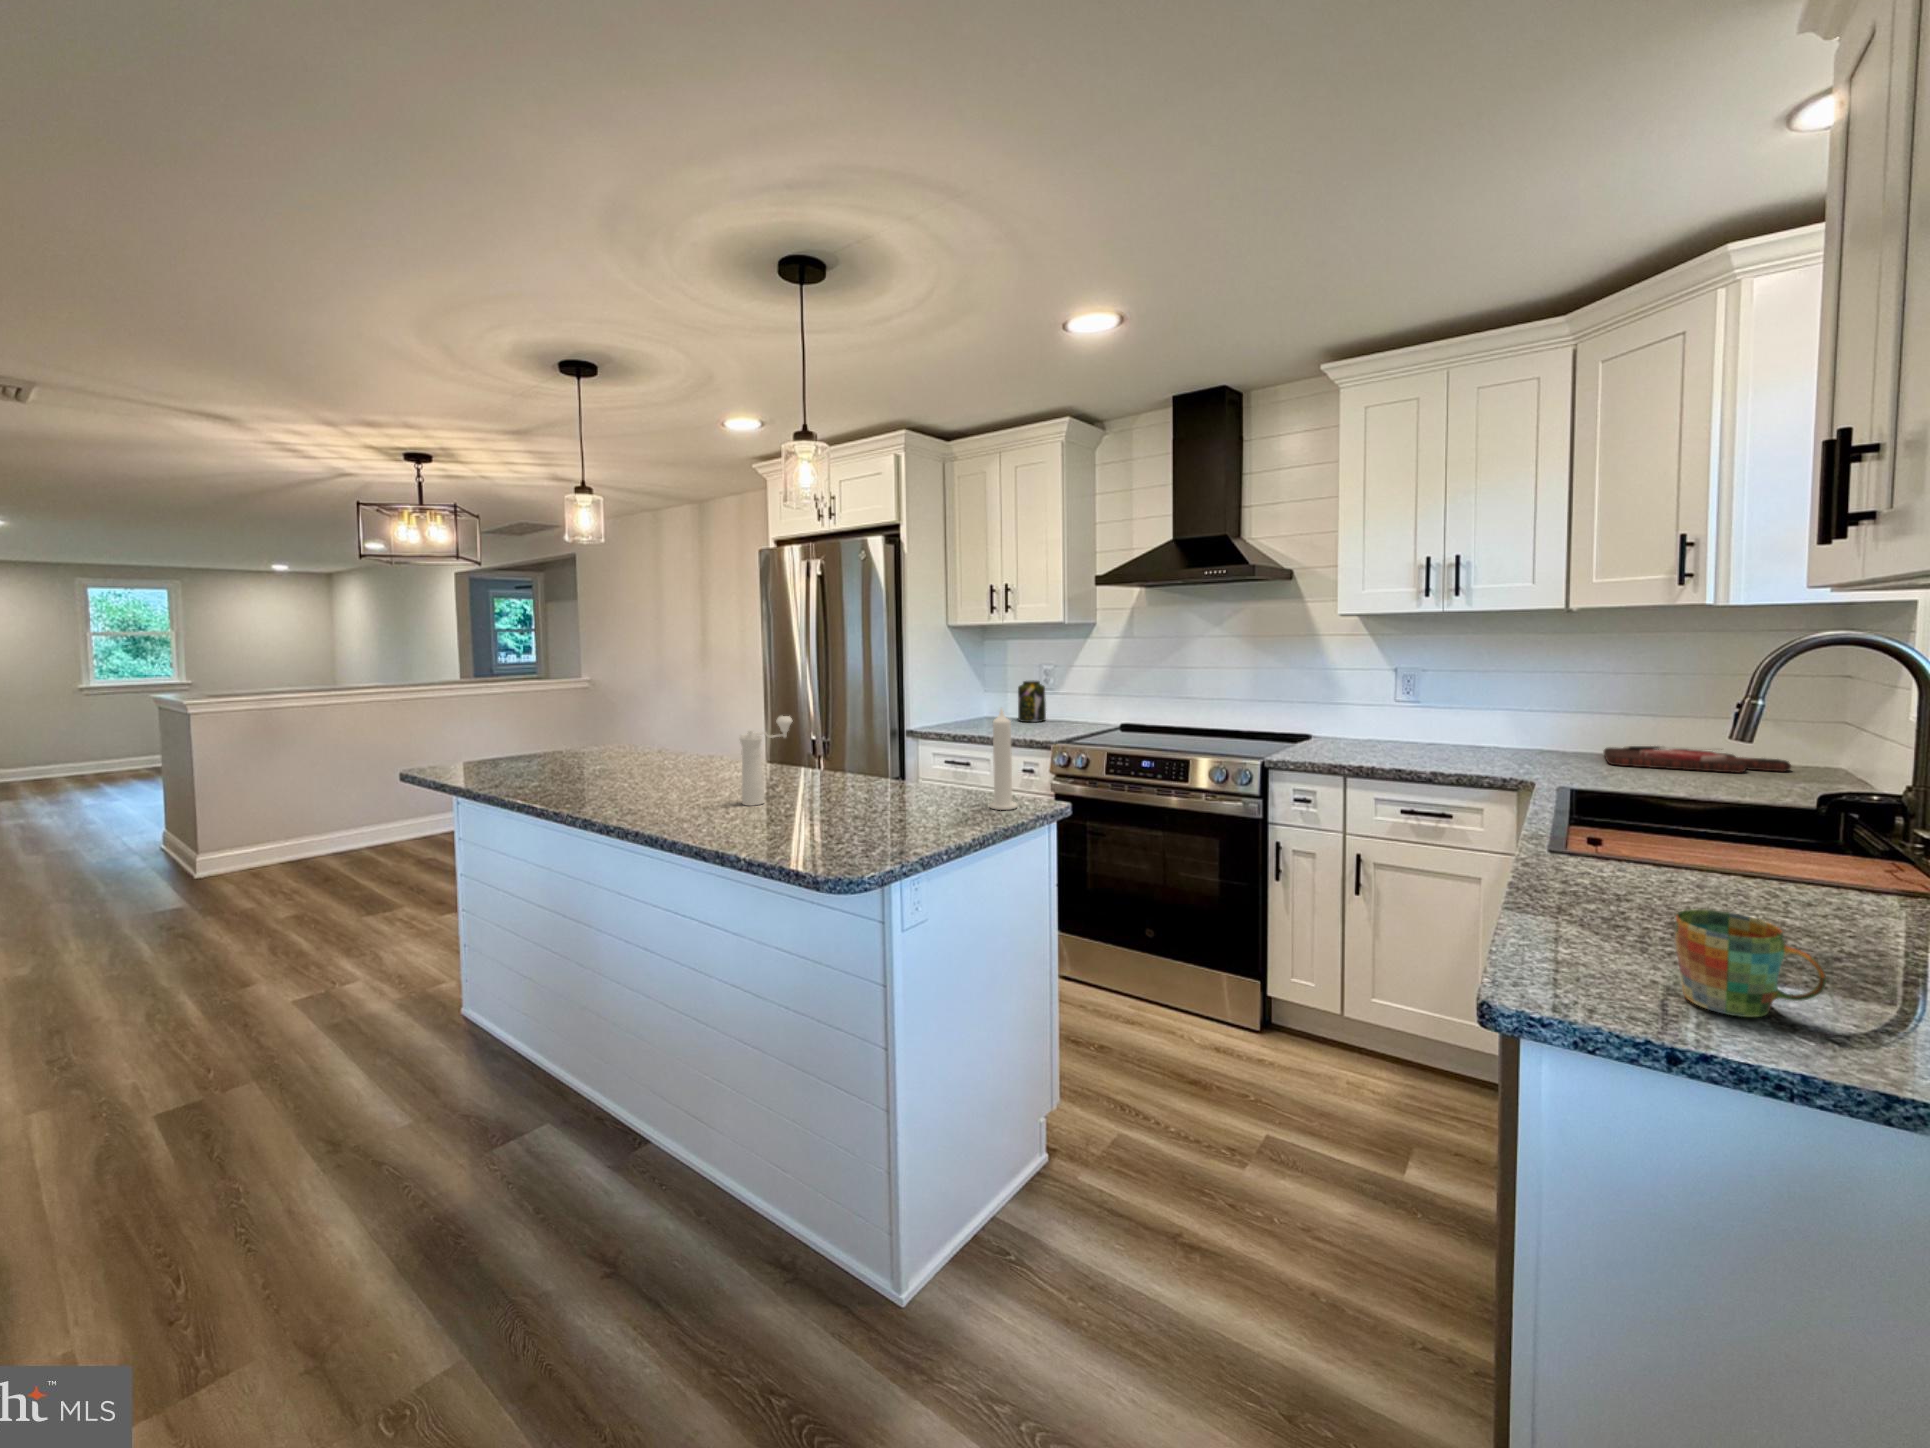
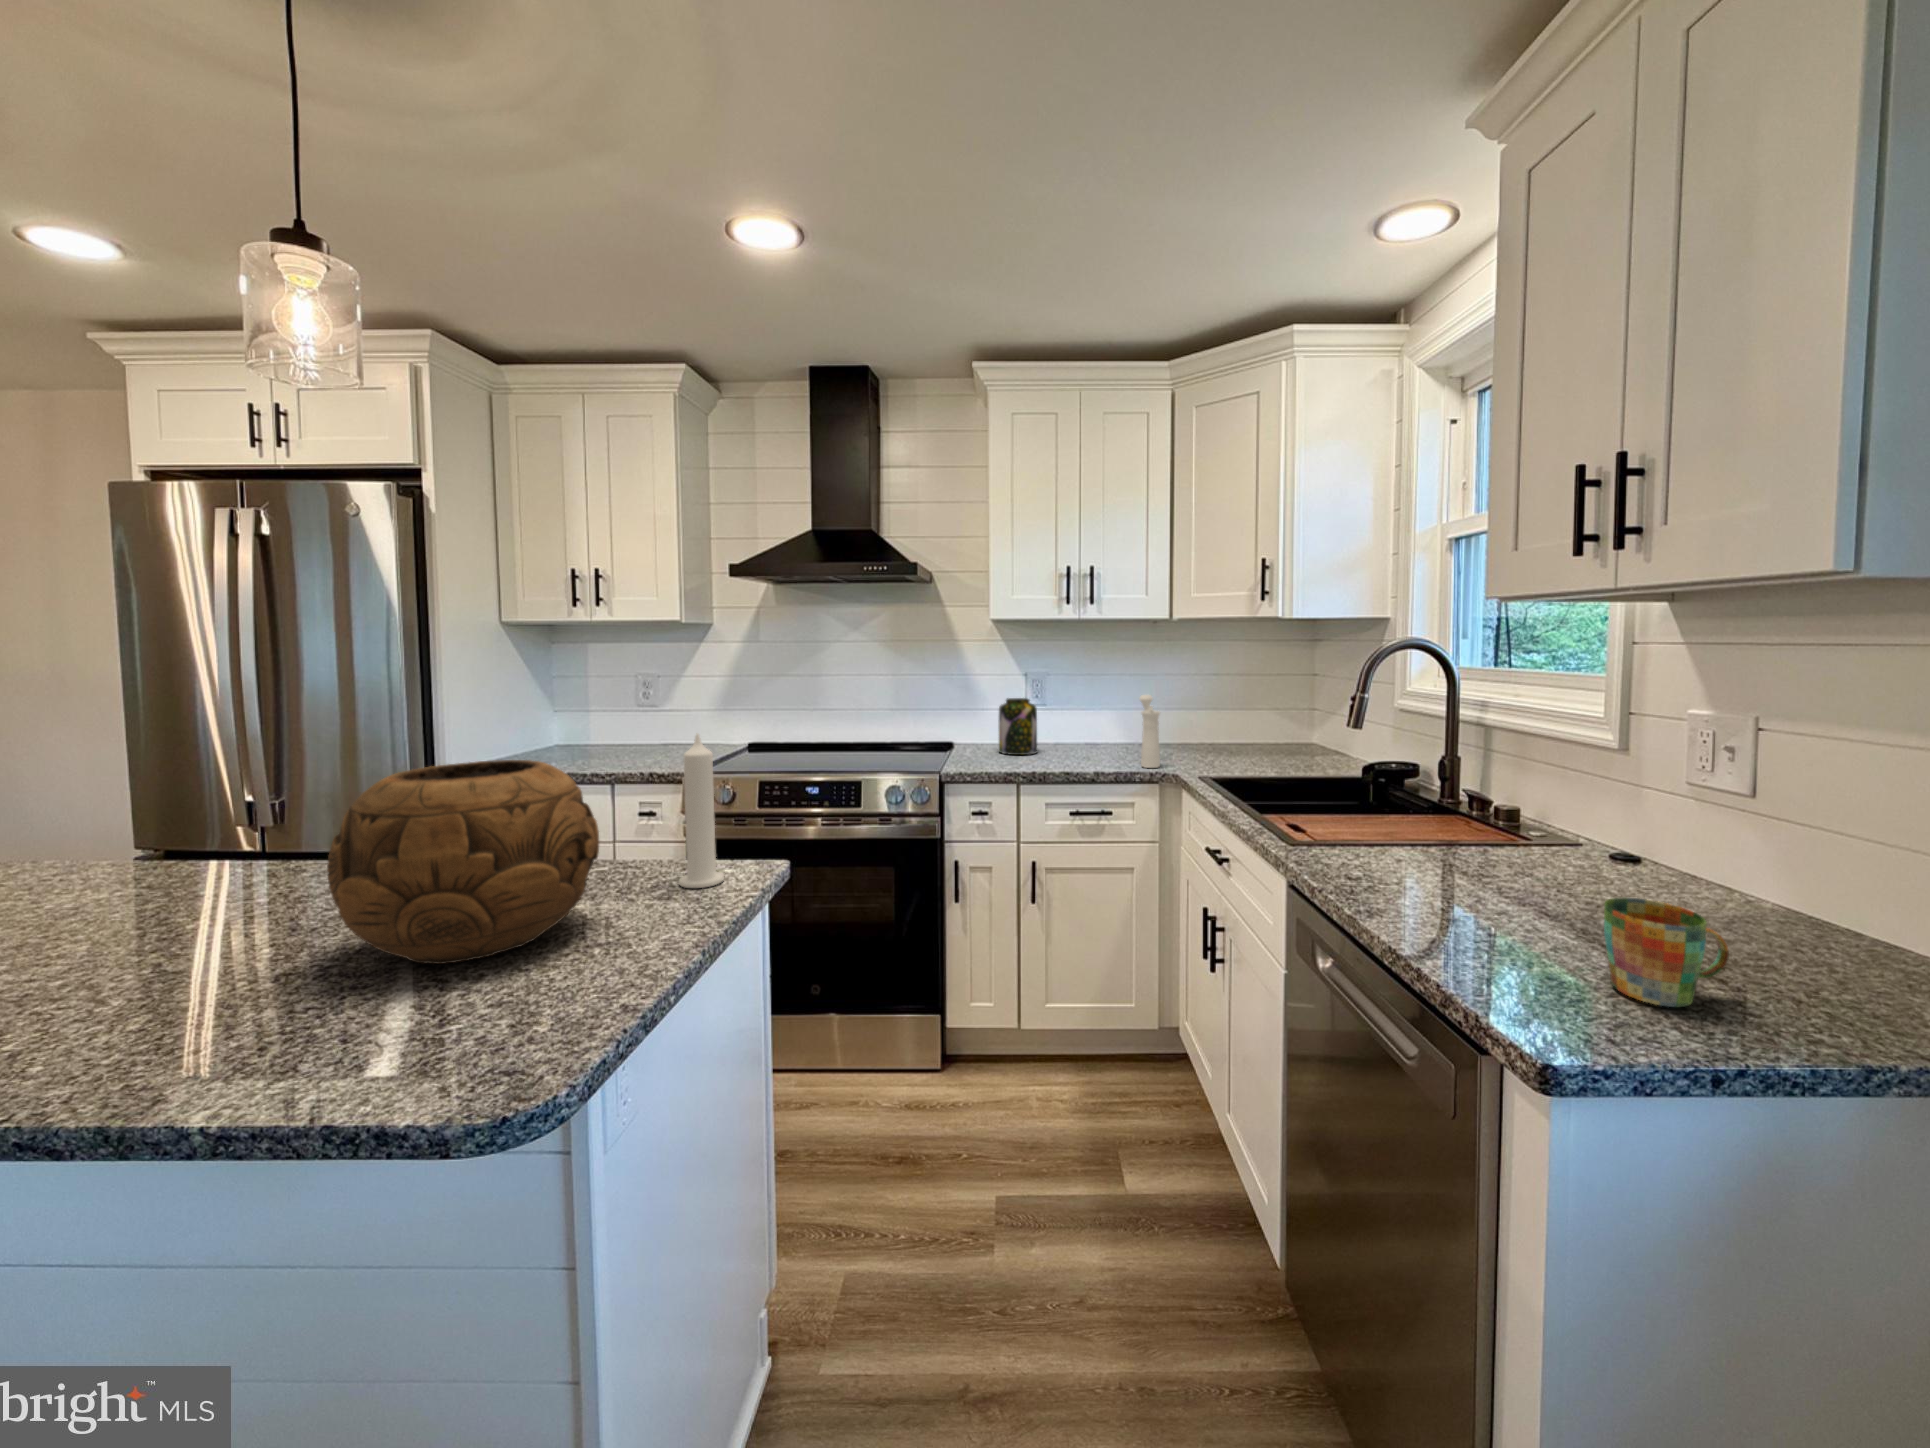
jar: present [1018,680,1046,722] -> present [999,698,1037,755]
pepper mill: present [740,716,792,806] -> present [1140,695,1160,768]
decorative bowl: none [810,717,935,823] -> present [327,760,599,964]
cutting board: present [1604,746,1791,773] -> none [1185,733,1299,752]

